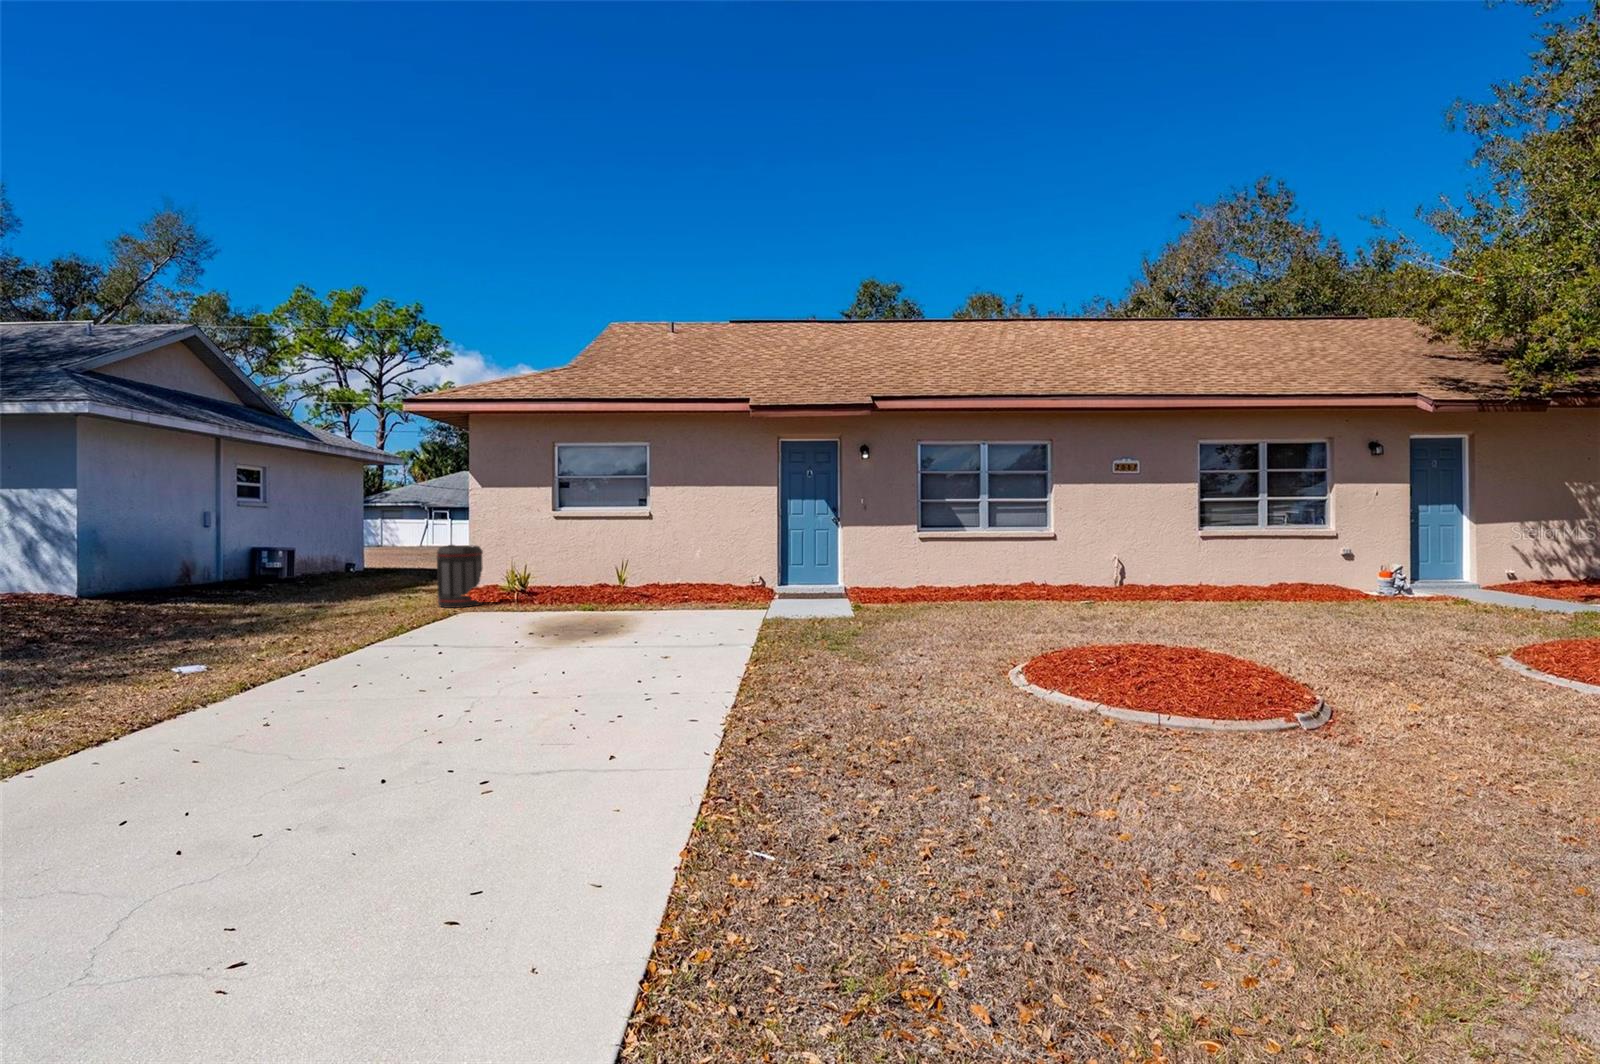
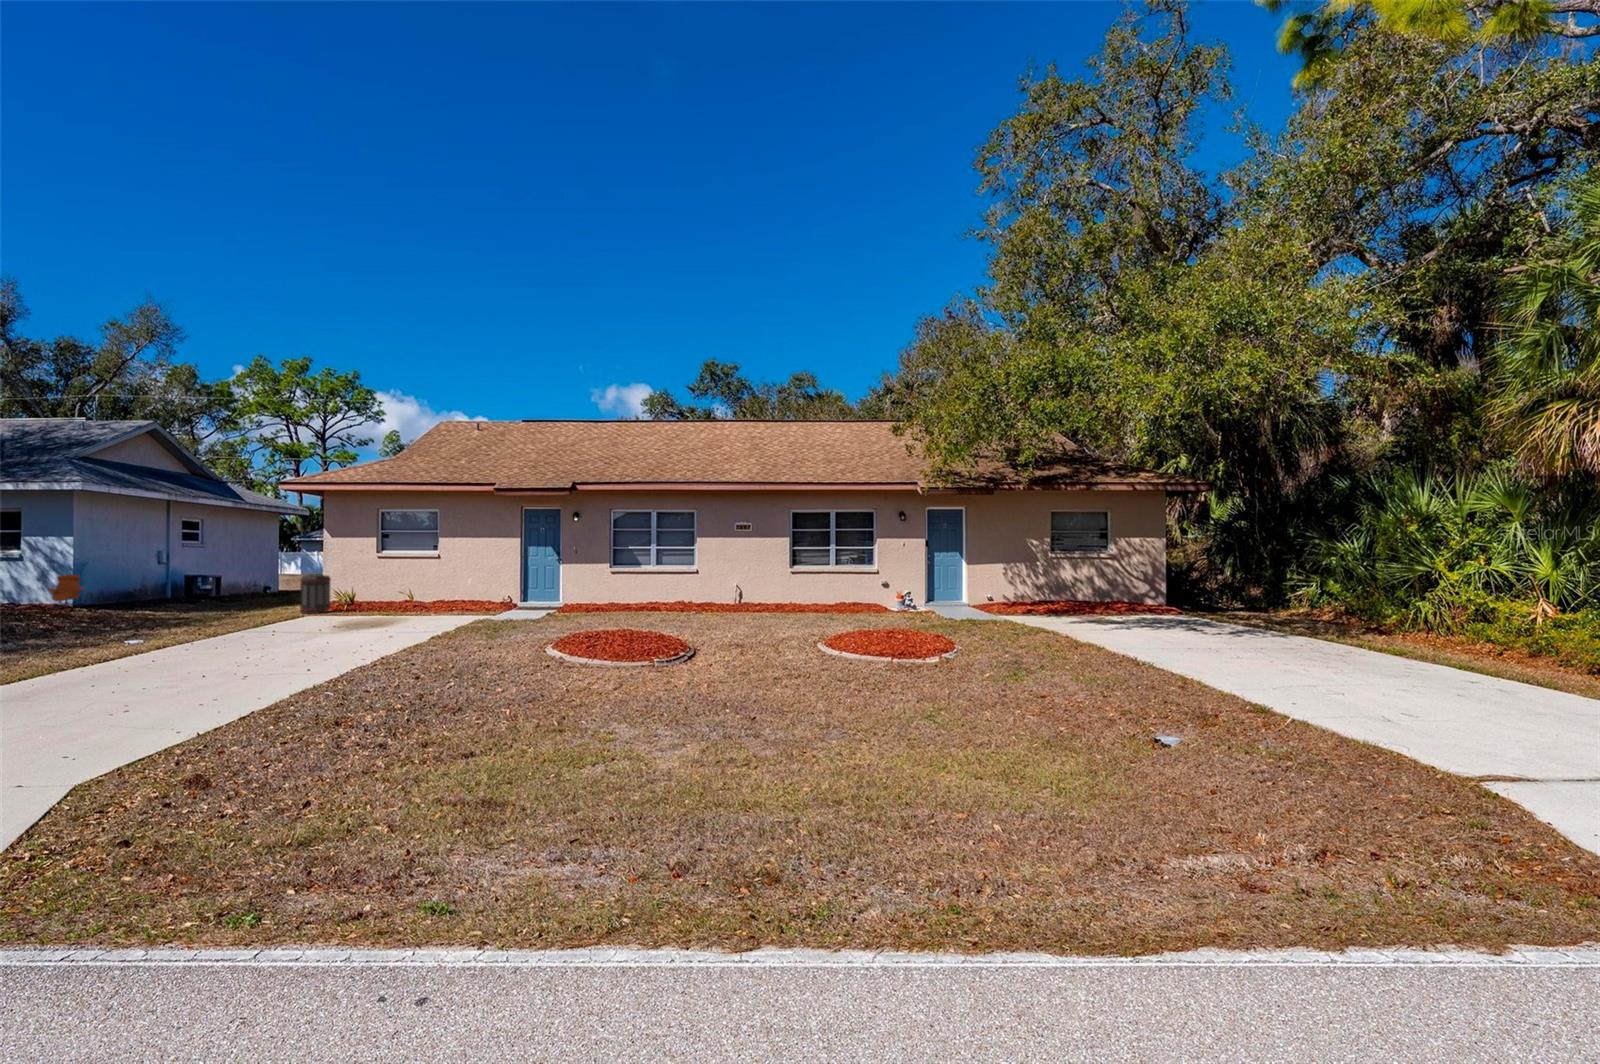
lounge chair: none [38,546,97,602] -> present [48,574,84,608]

